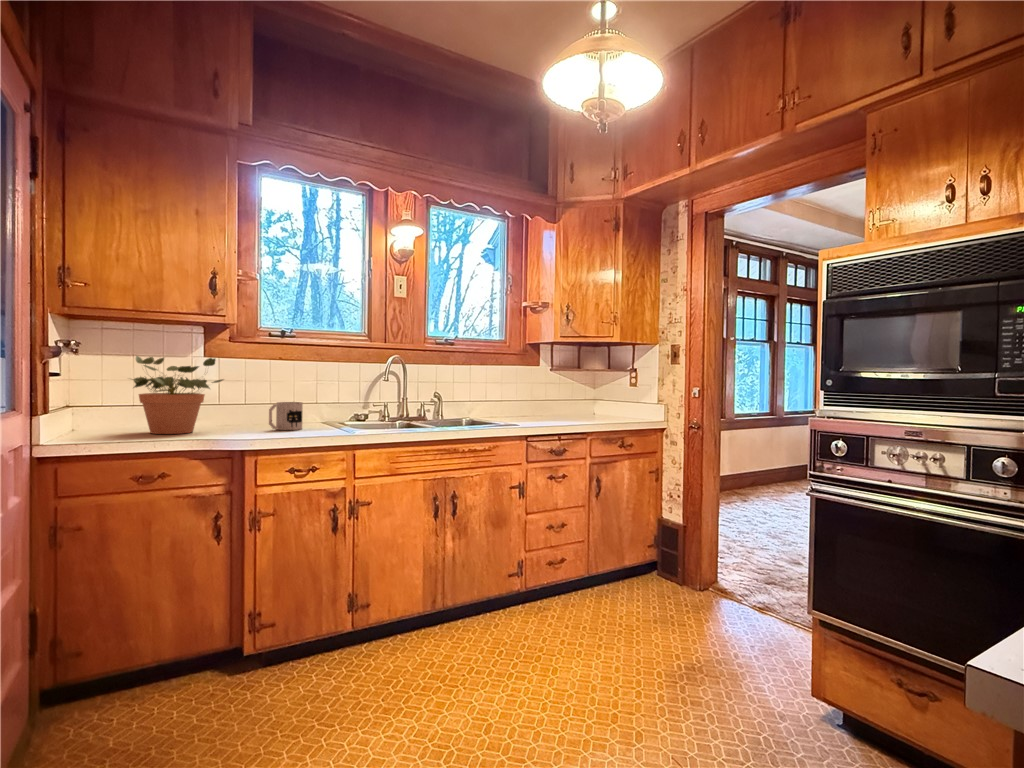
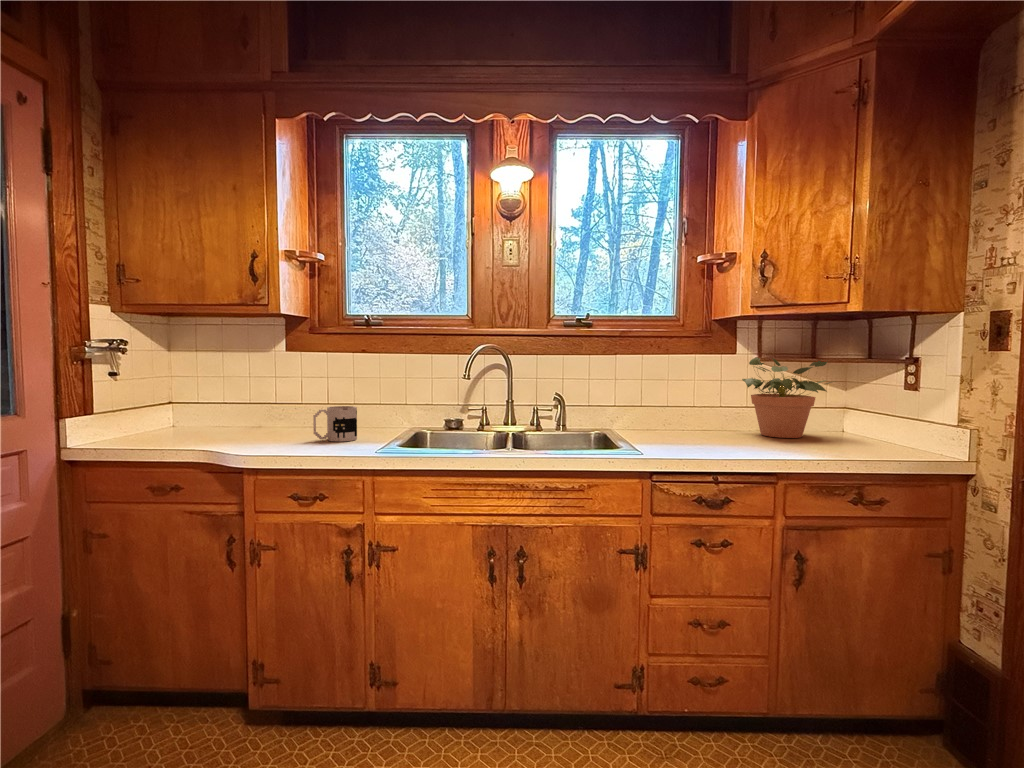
potted plant: present [132,356,224,434] -> present [742,357,835,438]

